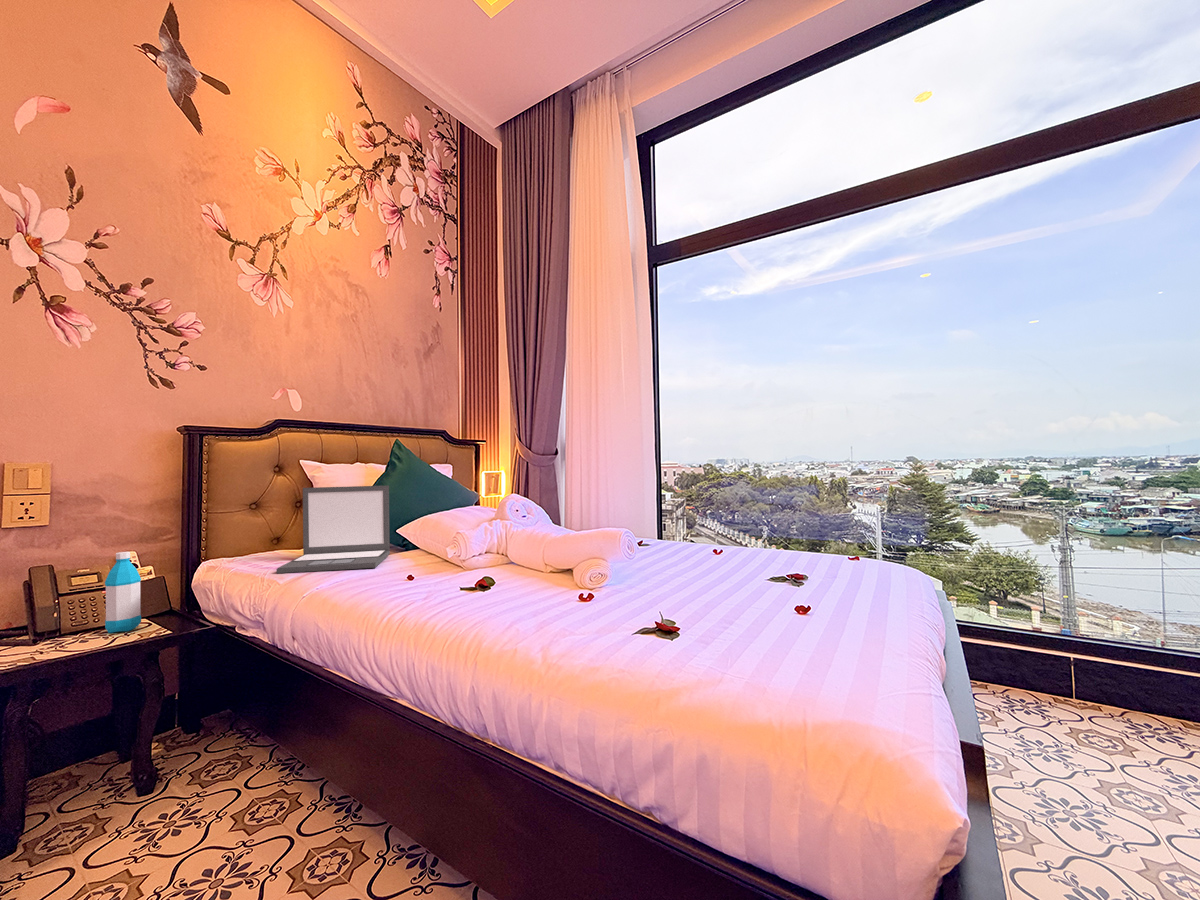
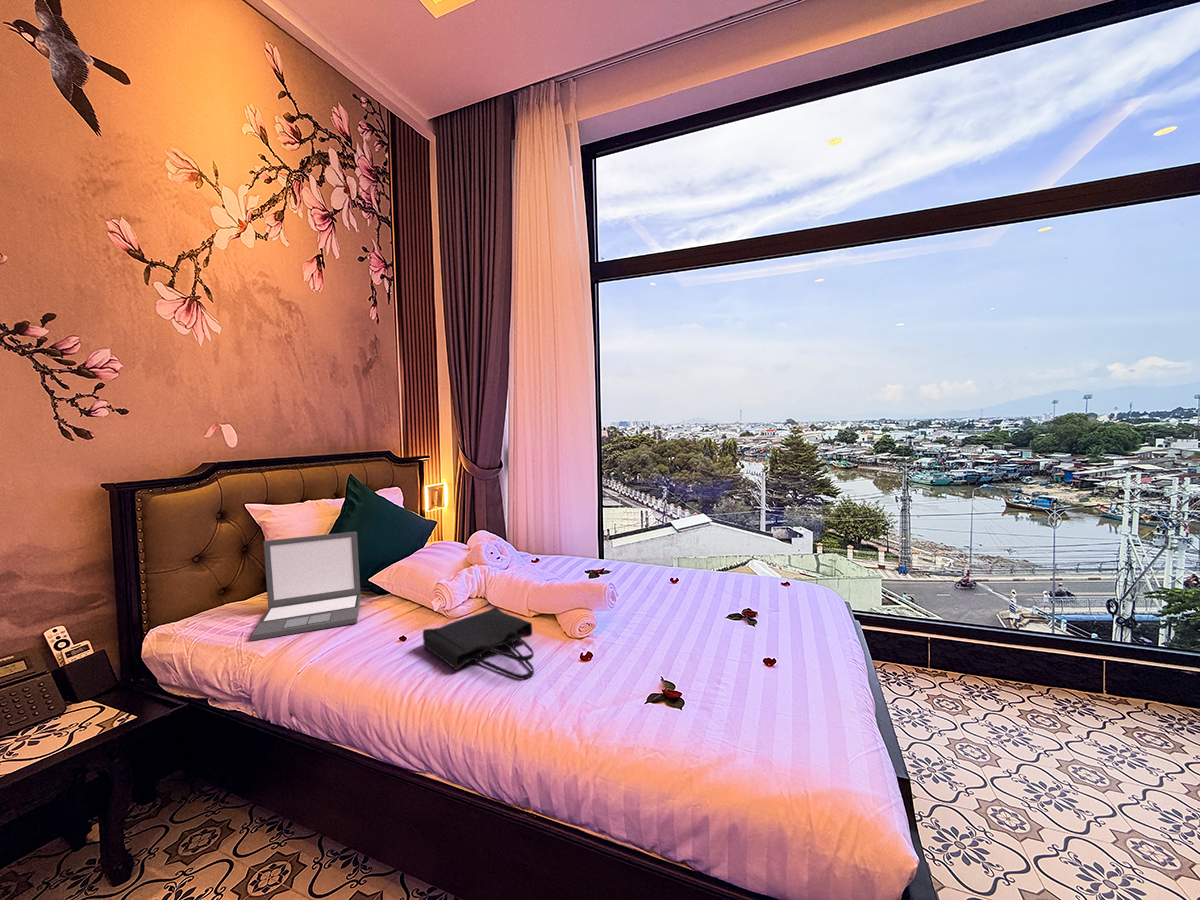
water bottle: present [105,552,141,633] -> none [46,638,95,728]
tote bag: none [424,556,537,607] -> present [423,607,534,679]

